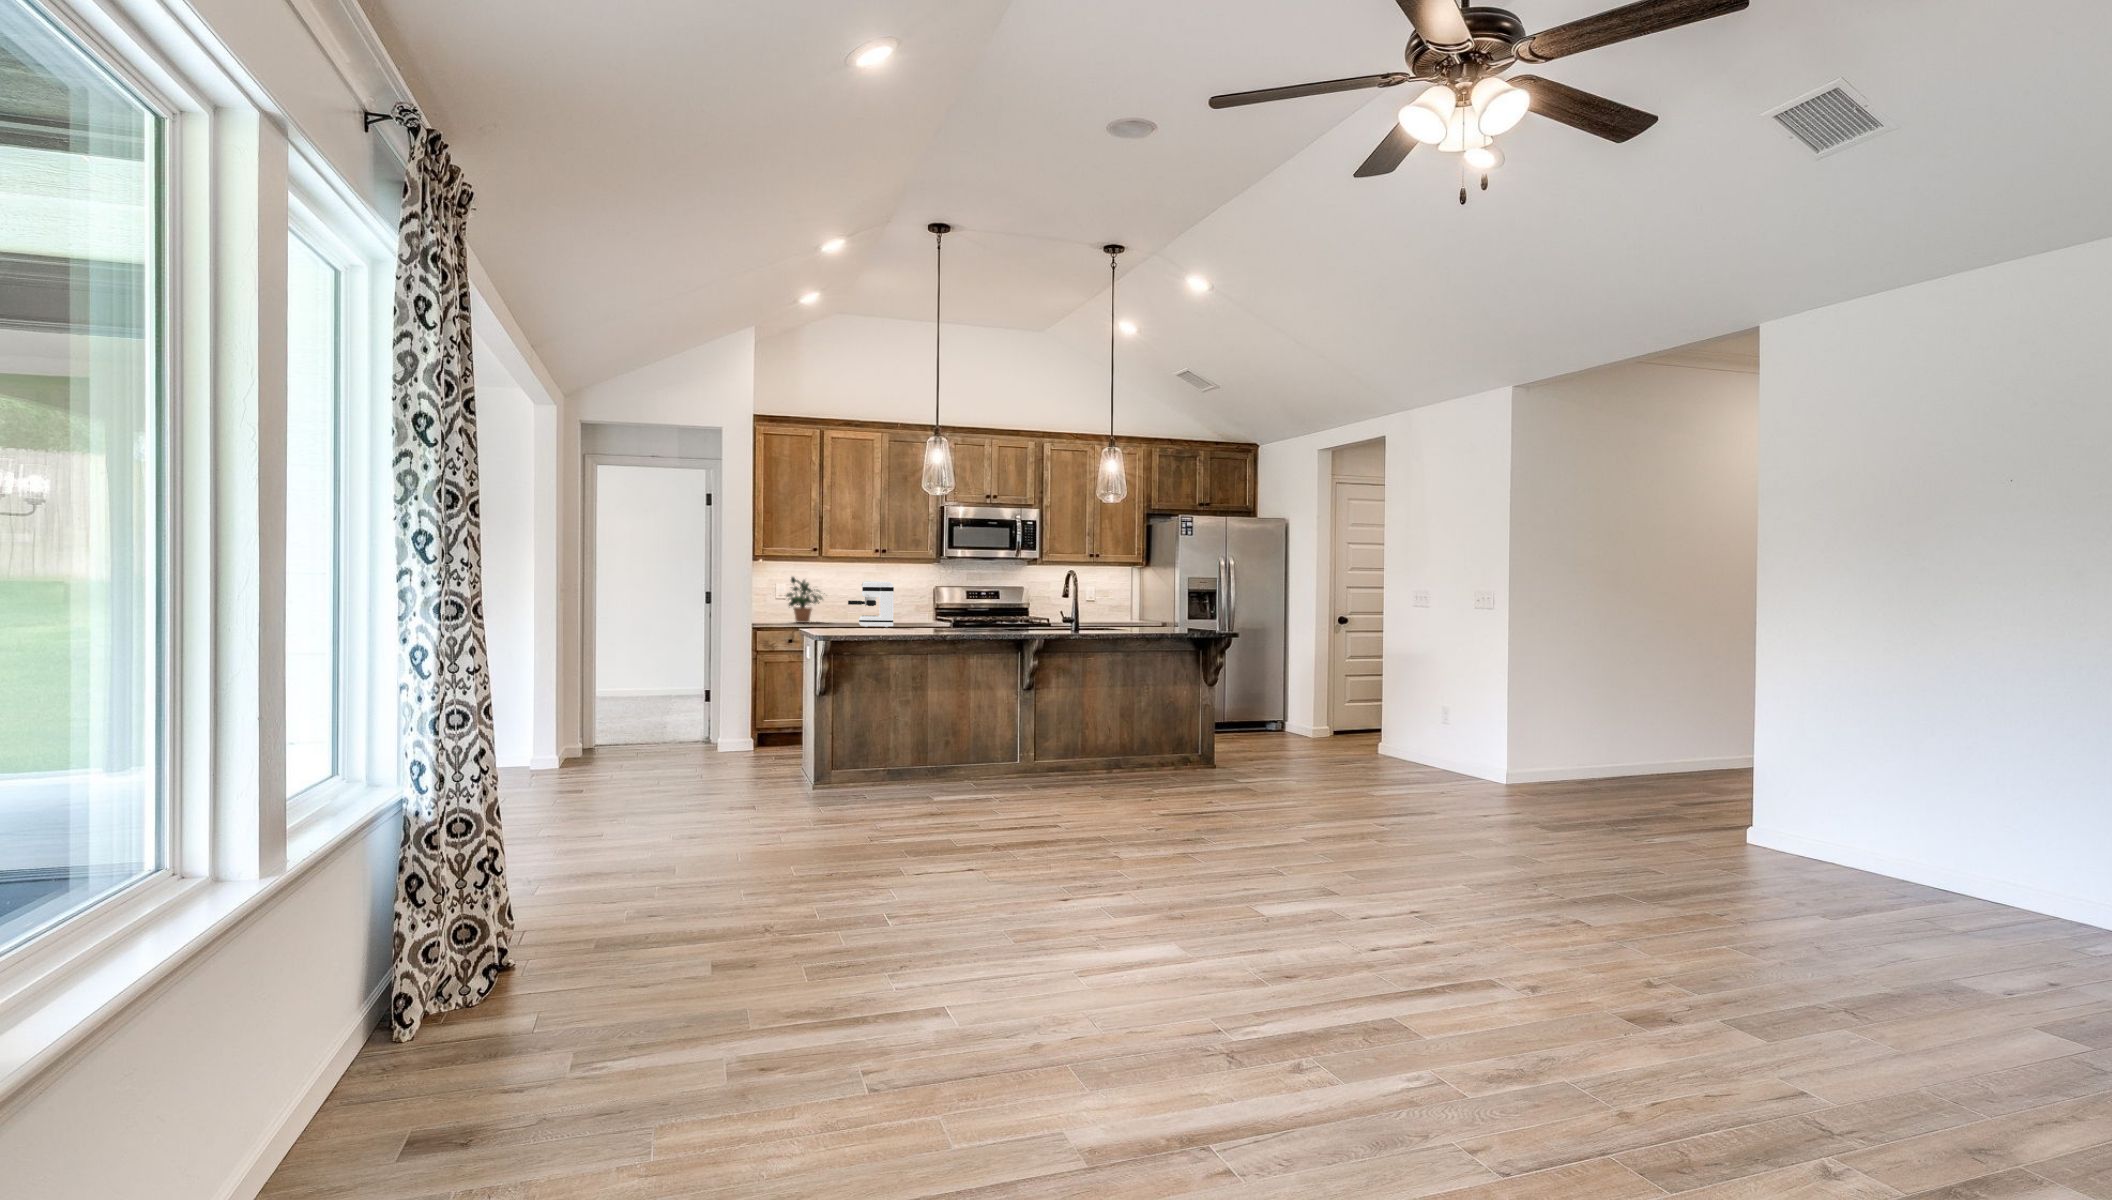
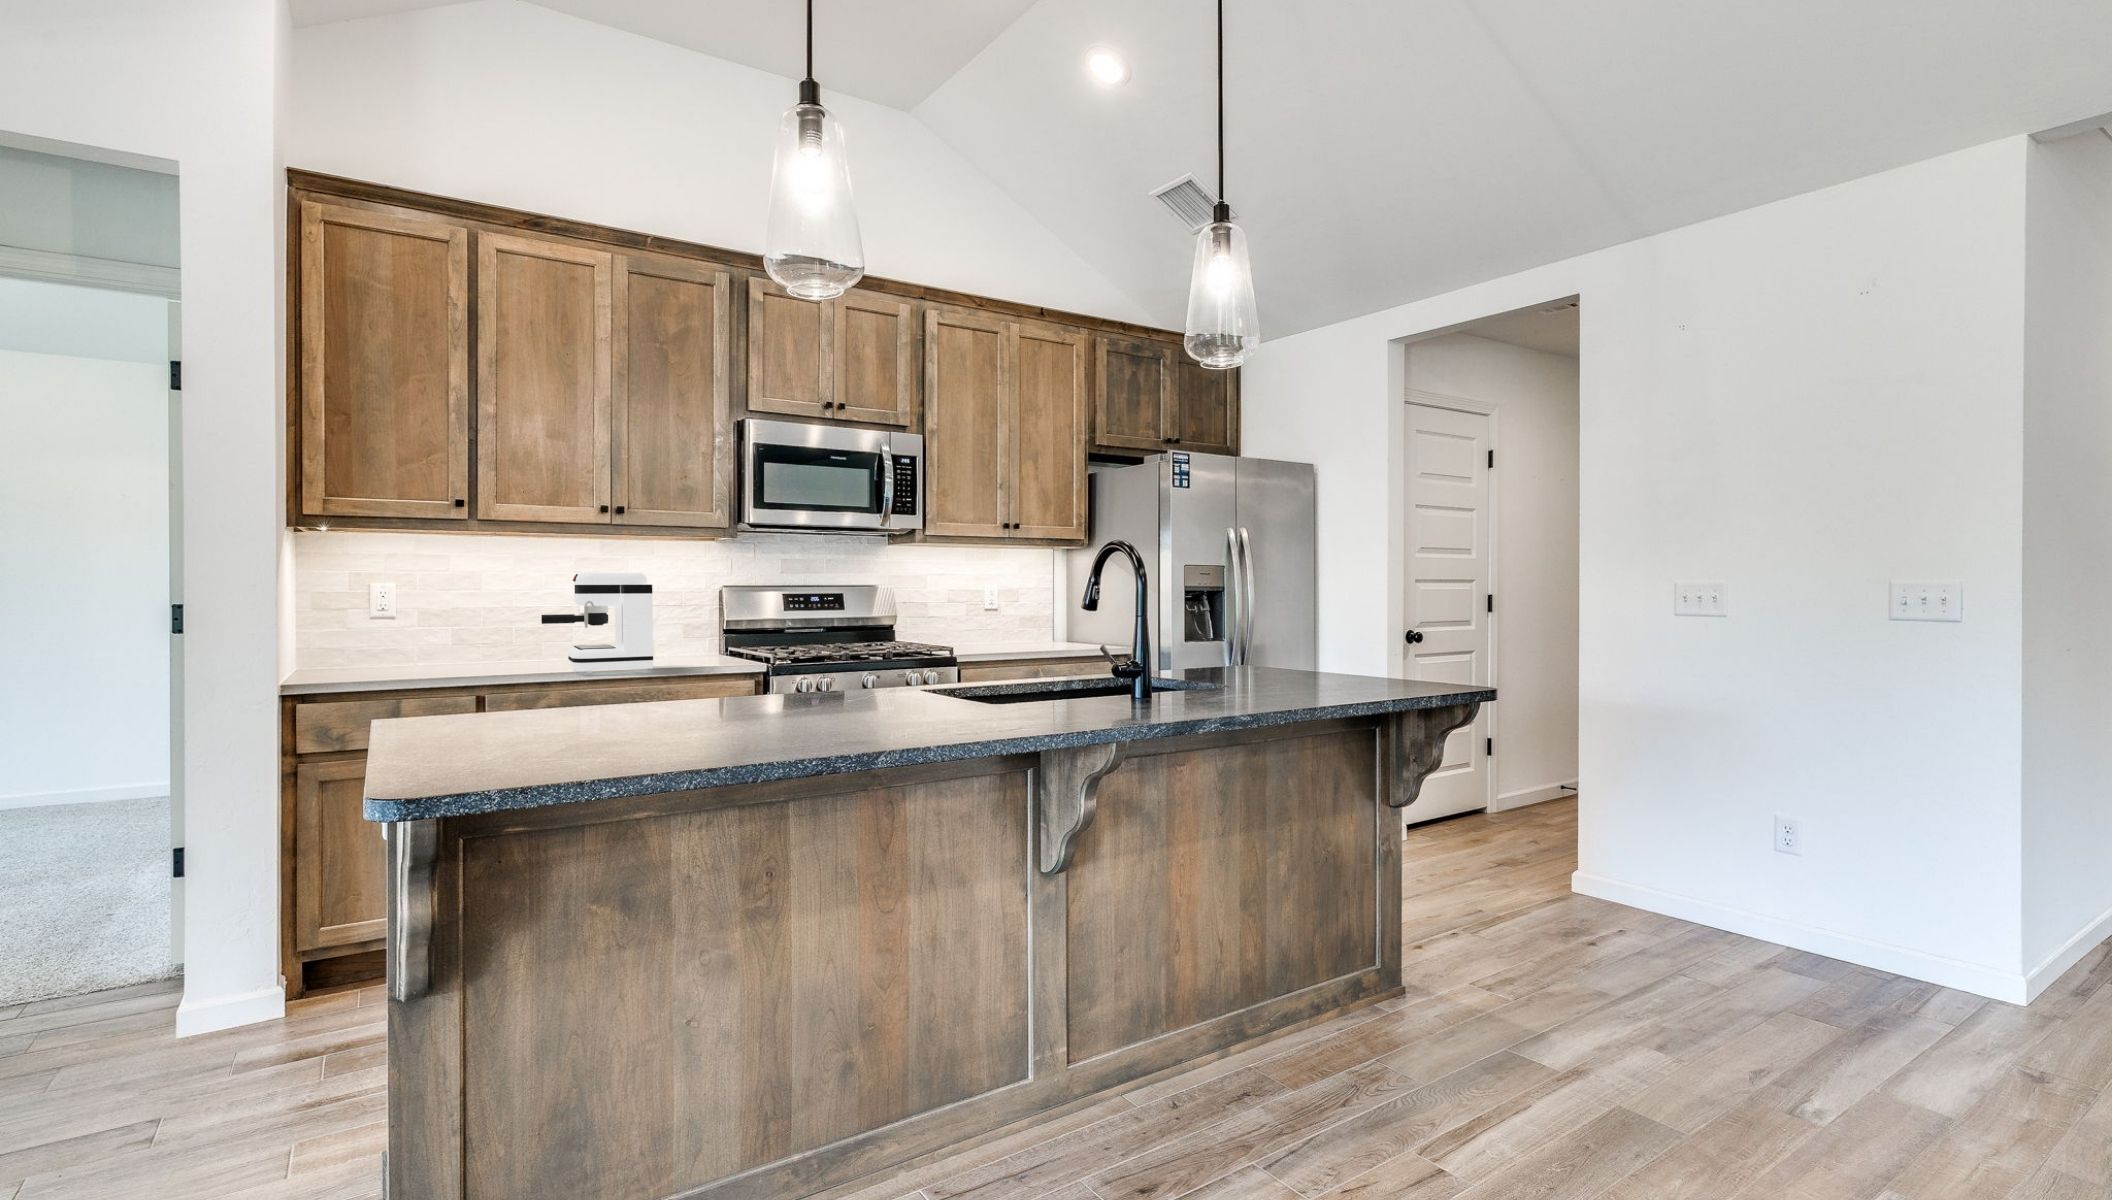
potted plant: present [786,577,823,623] -> none [375,562,491,663]

